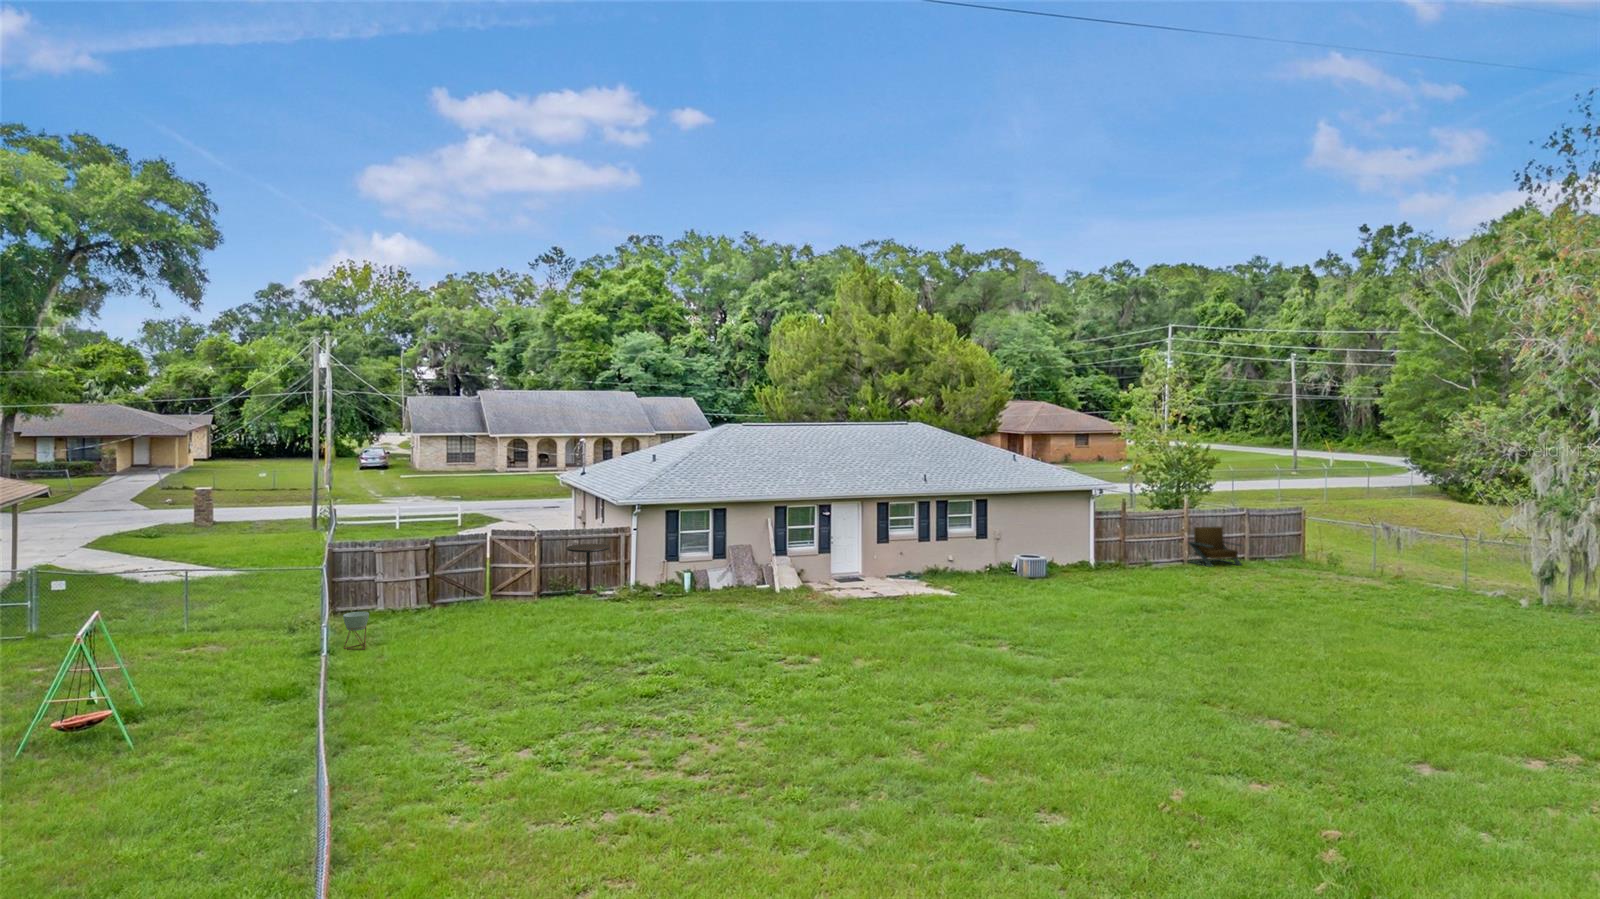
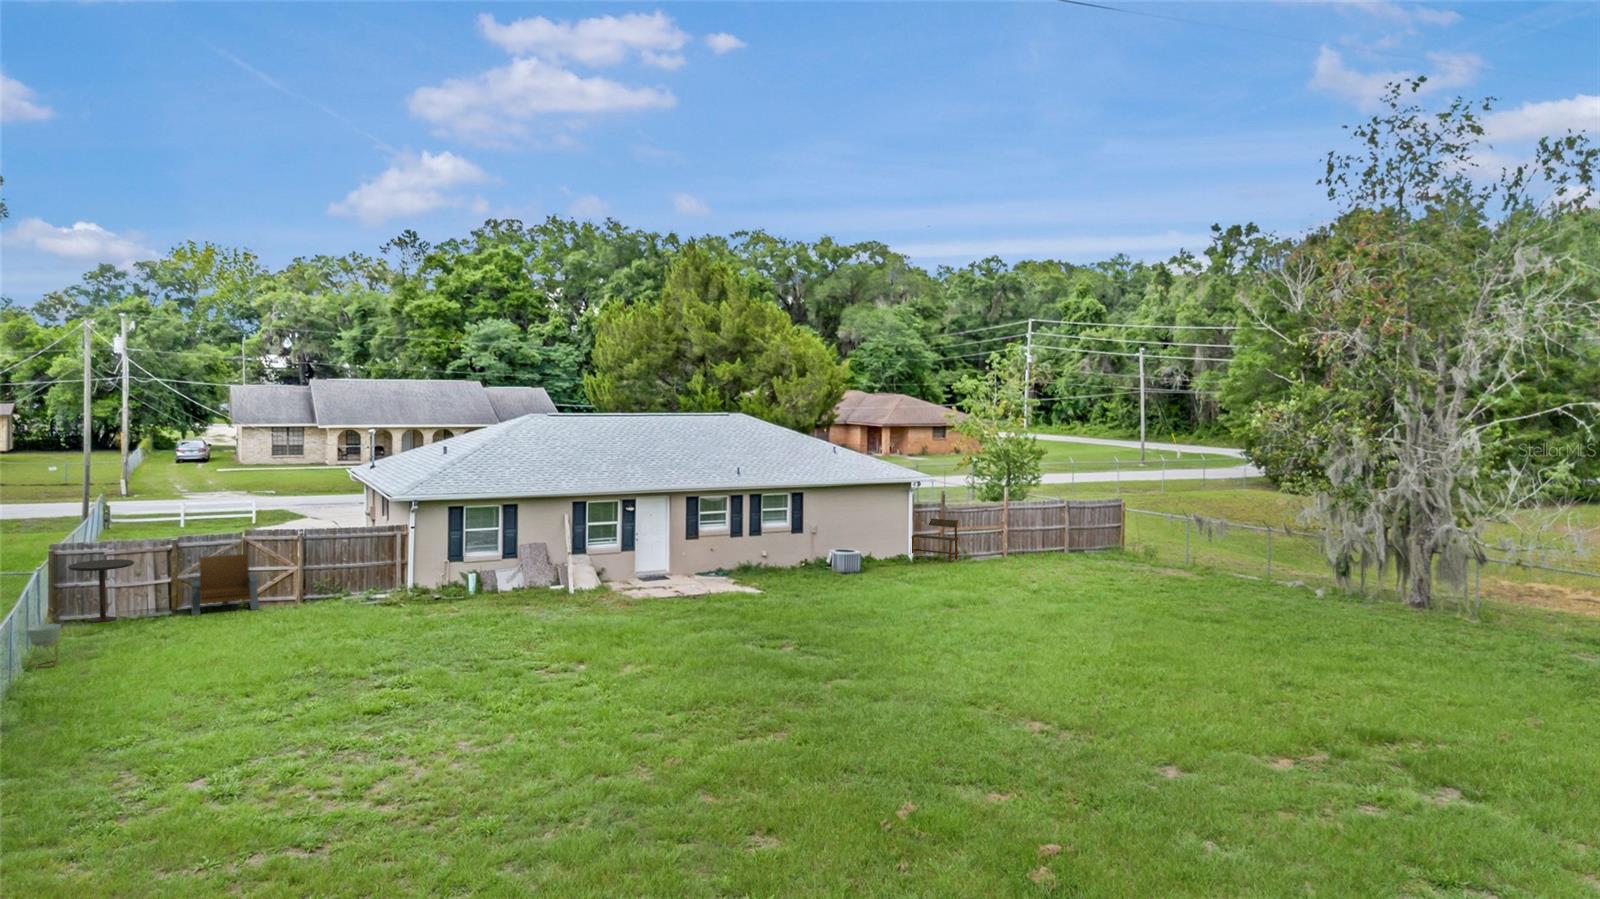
bench: none [1091,524,1141,569] -> present [912,519,959,562]
lounge chair: present [1188,527,1241,567] -> present [191,554,259,616]
pedestal table: present [566,544,610,594] -> present [68,559,134,623]

